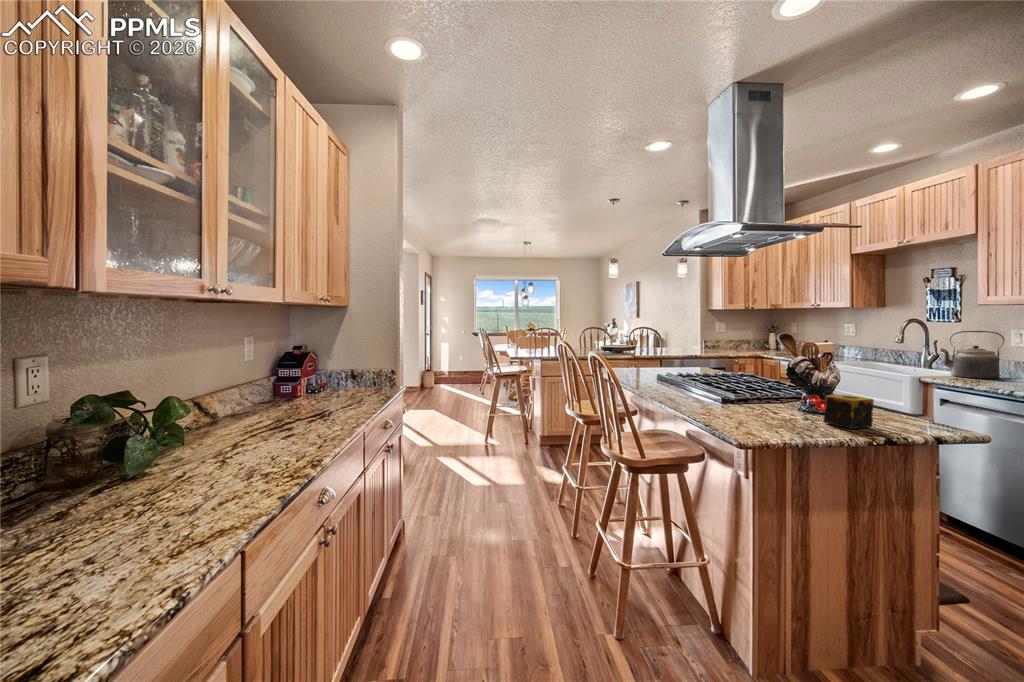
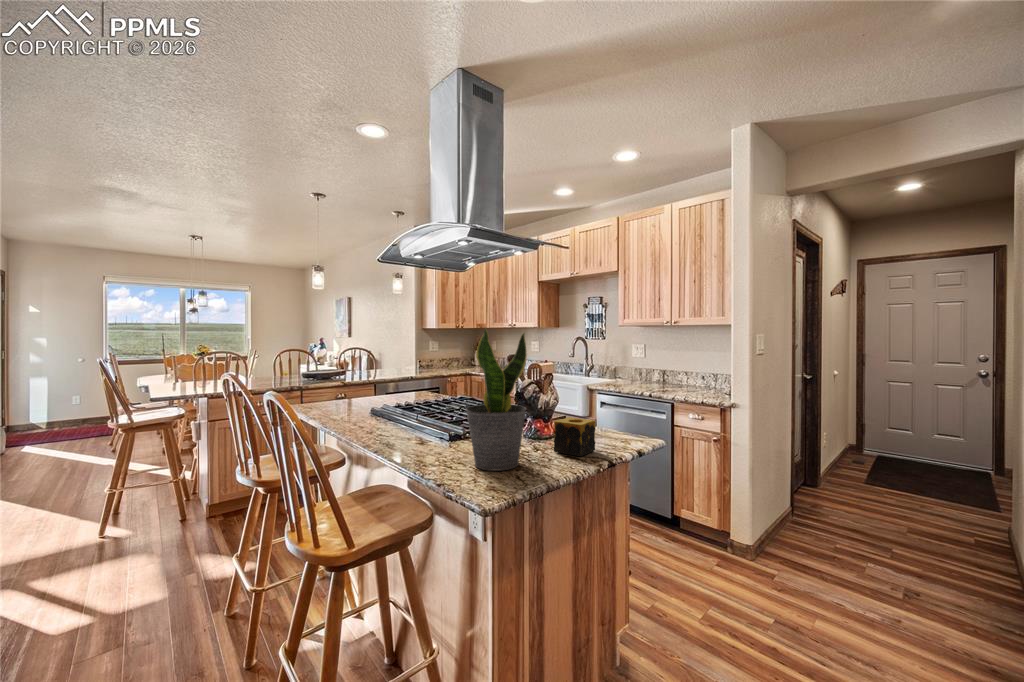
potted plant: none [735,312,793,427] -> present [465,328,527,471]
kettle: present [940,331,1004,379] -> none [601,347,636,385]

